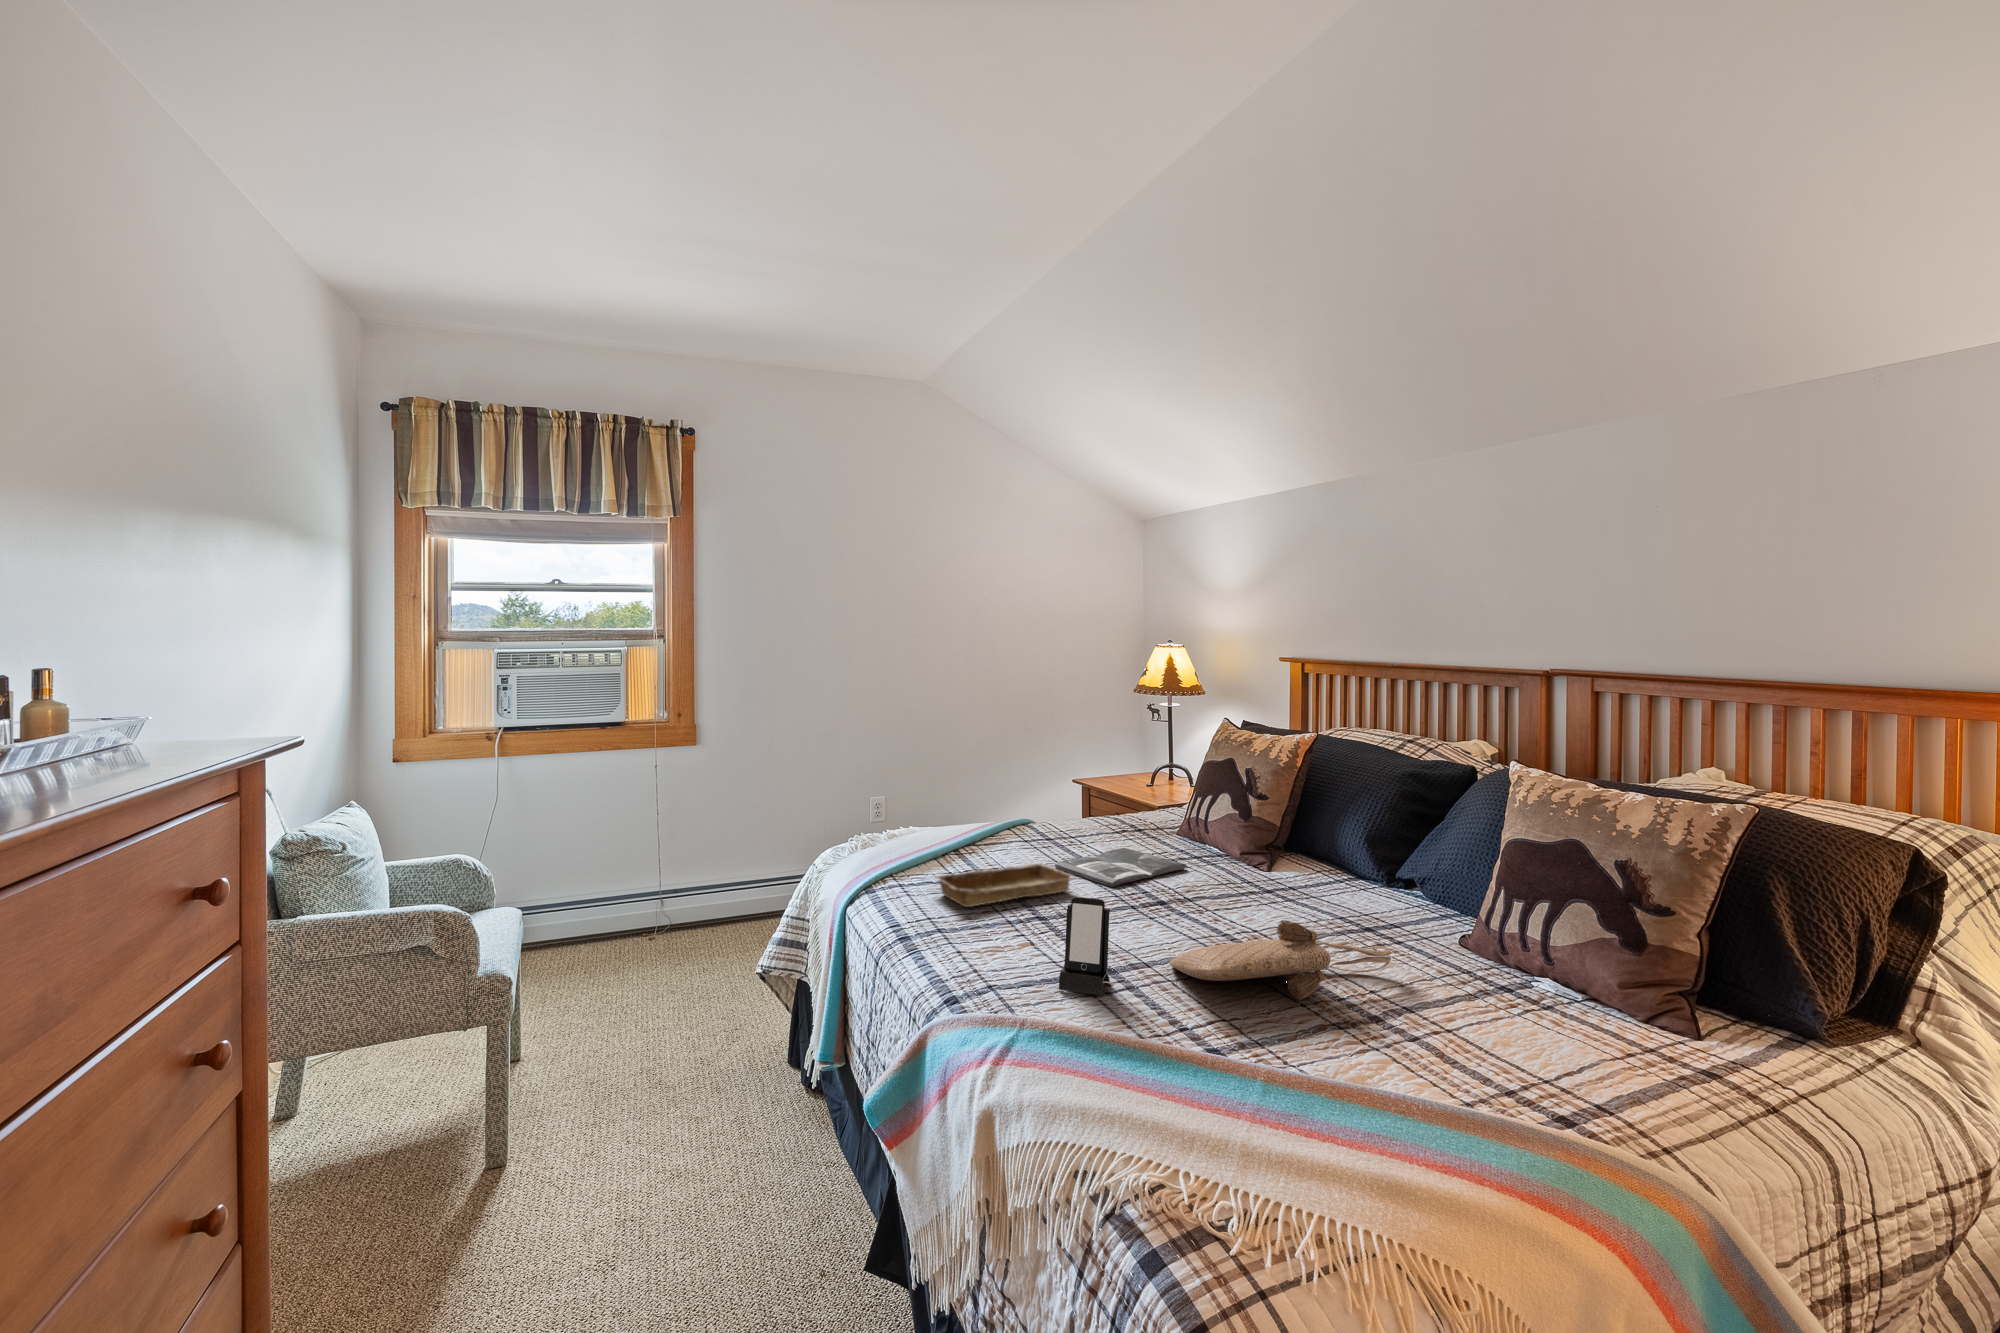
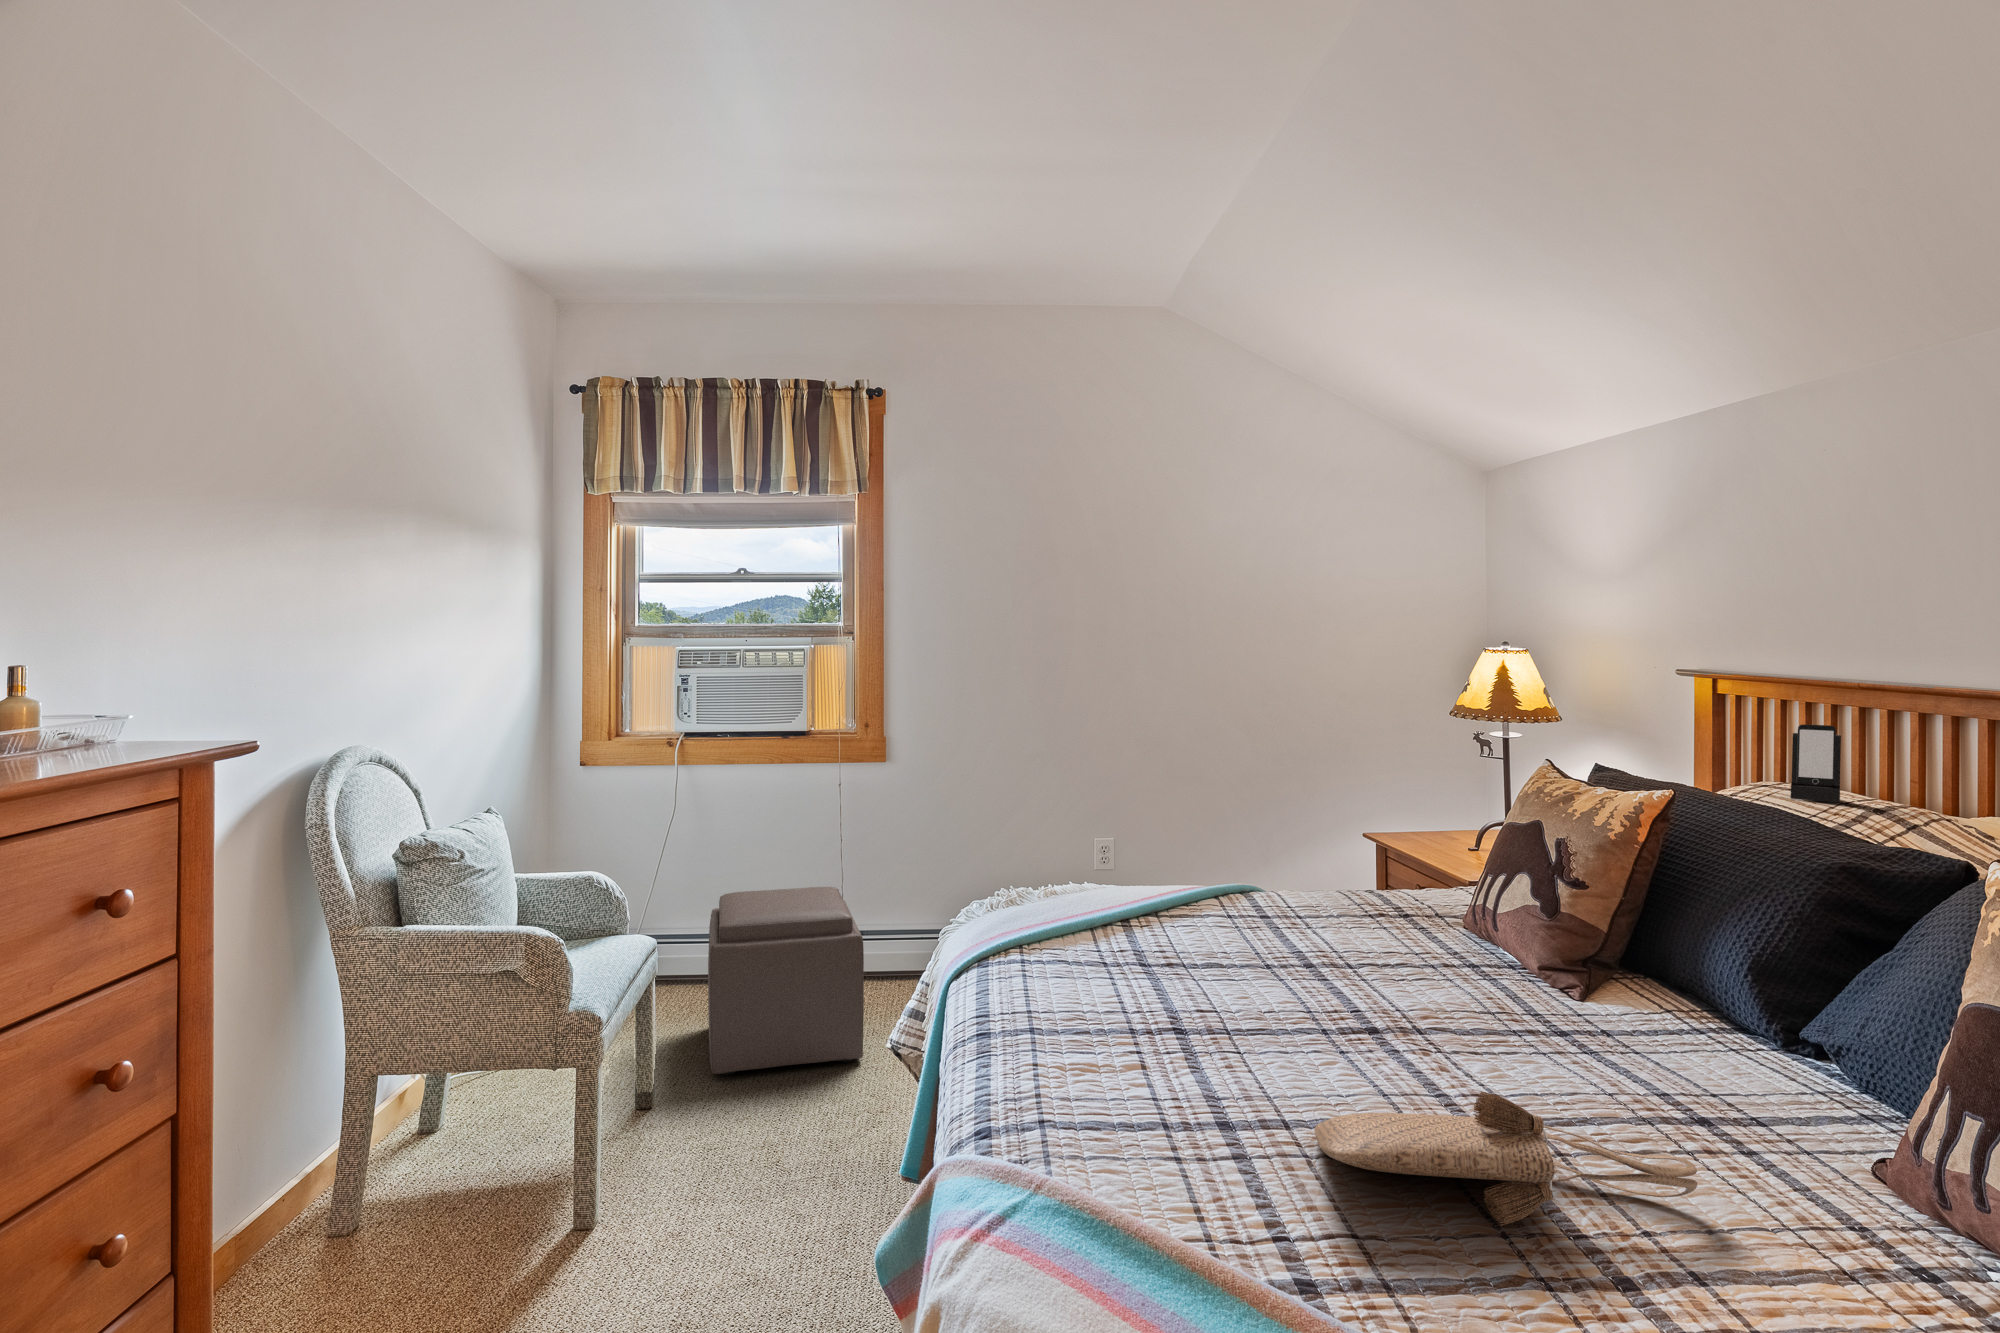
magazine: present [1055,848,1187,887] -> none [1241,940,1440,996]
ottoman: none [554,852,710,1024] -> present [708,887,864,1075]
tray: present [936,863,1072,907] -> none [1053,951,1246,1002]
smartphone: present [1059,897,1111,995] -> present [1791,724,1841,802]

